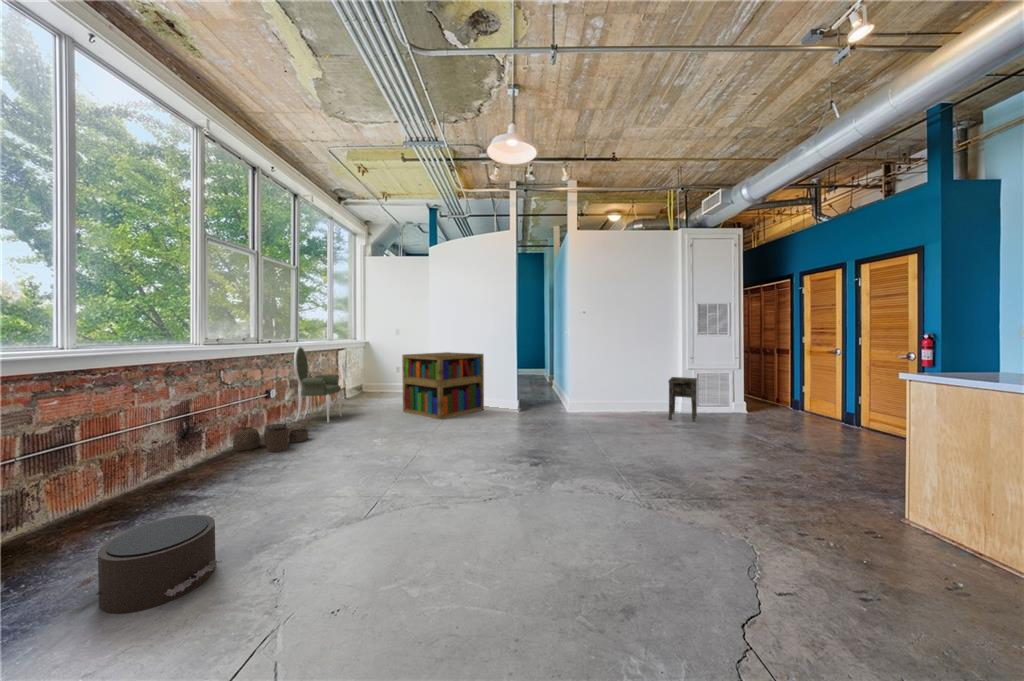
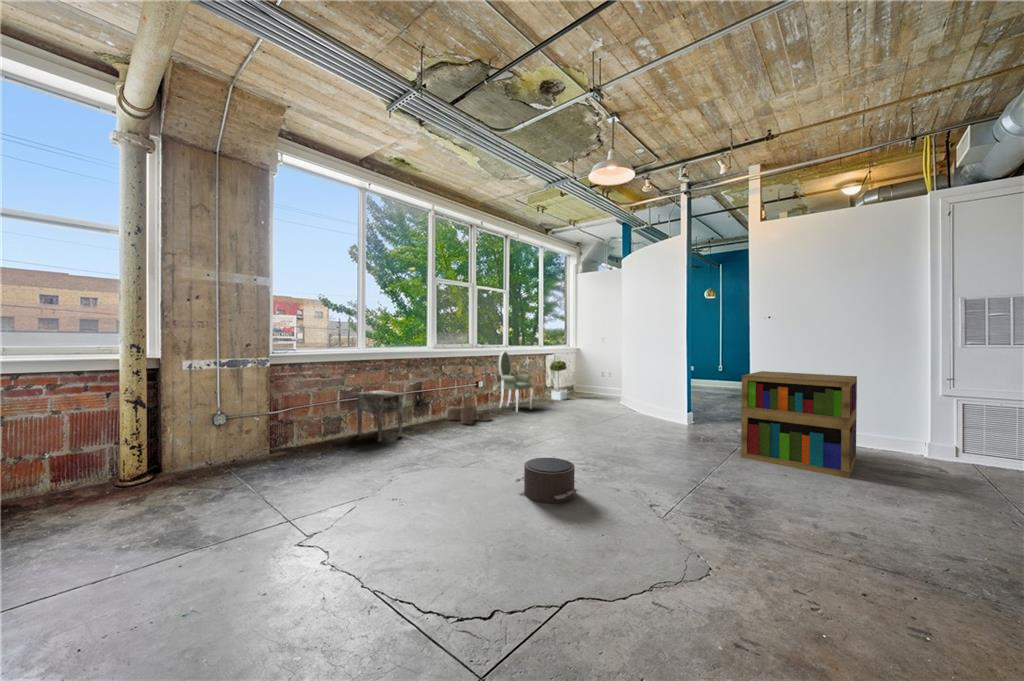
bookshelf: present [402,352,484,420] -> present [741,371,857,478]
potted tree: none [344,355,365,402] -> present [550,360,567,400]
side table: present [668,377,697,422] -> present [357,390,404,442]
pouf: present [75,515,221,614] -> present [515,458,577,503]

